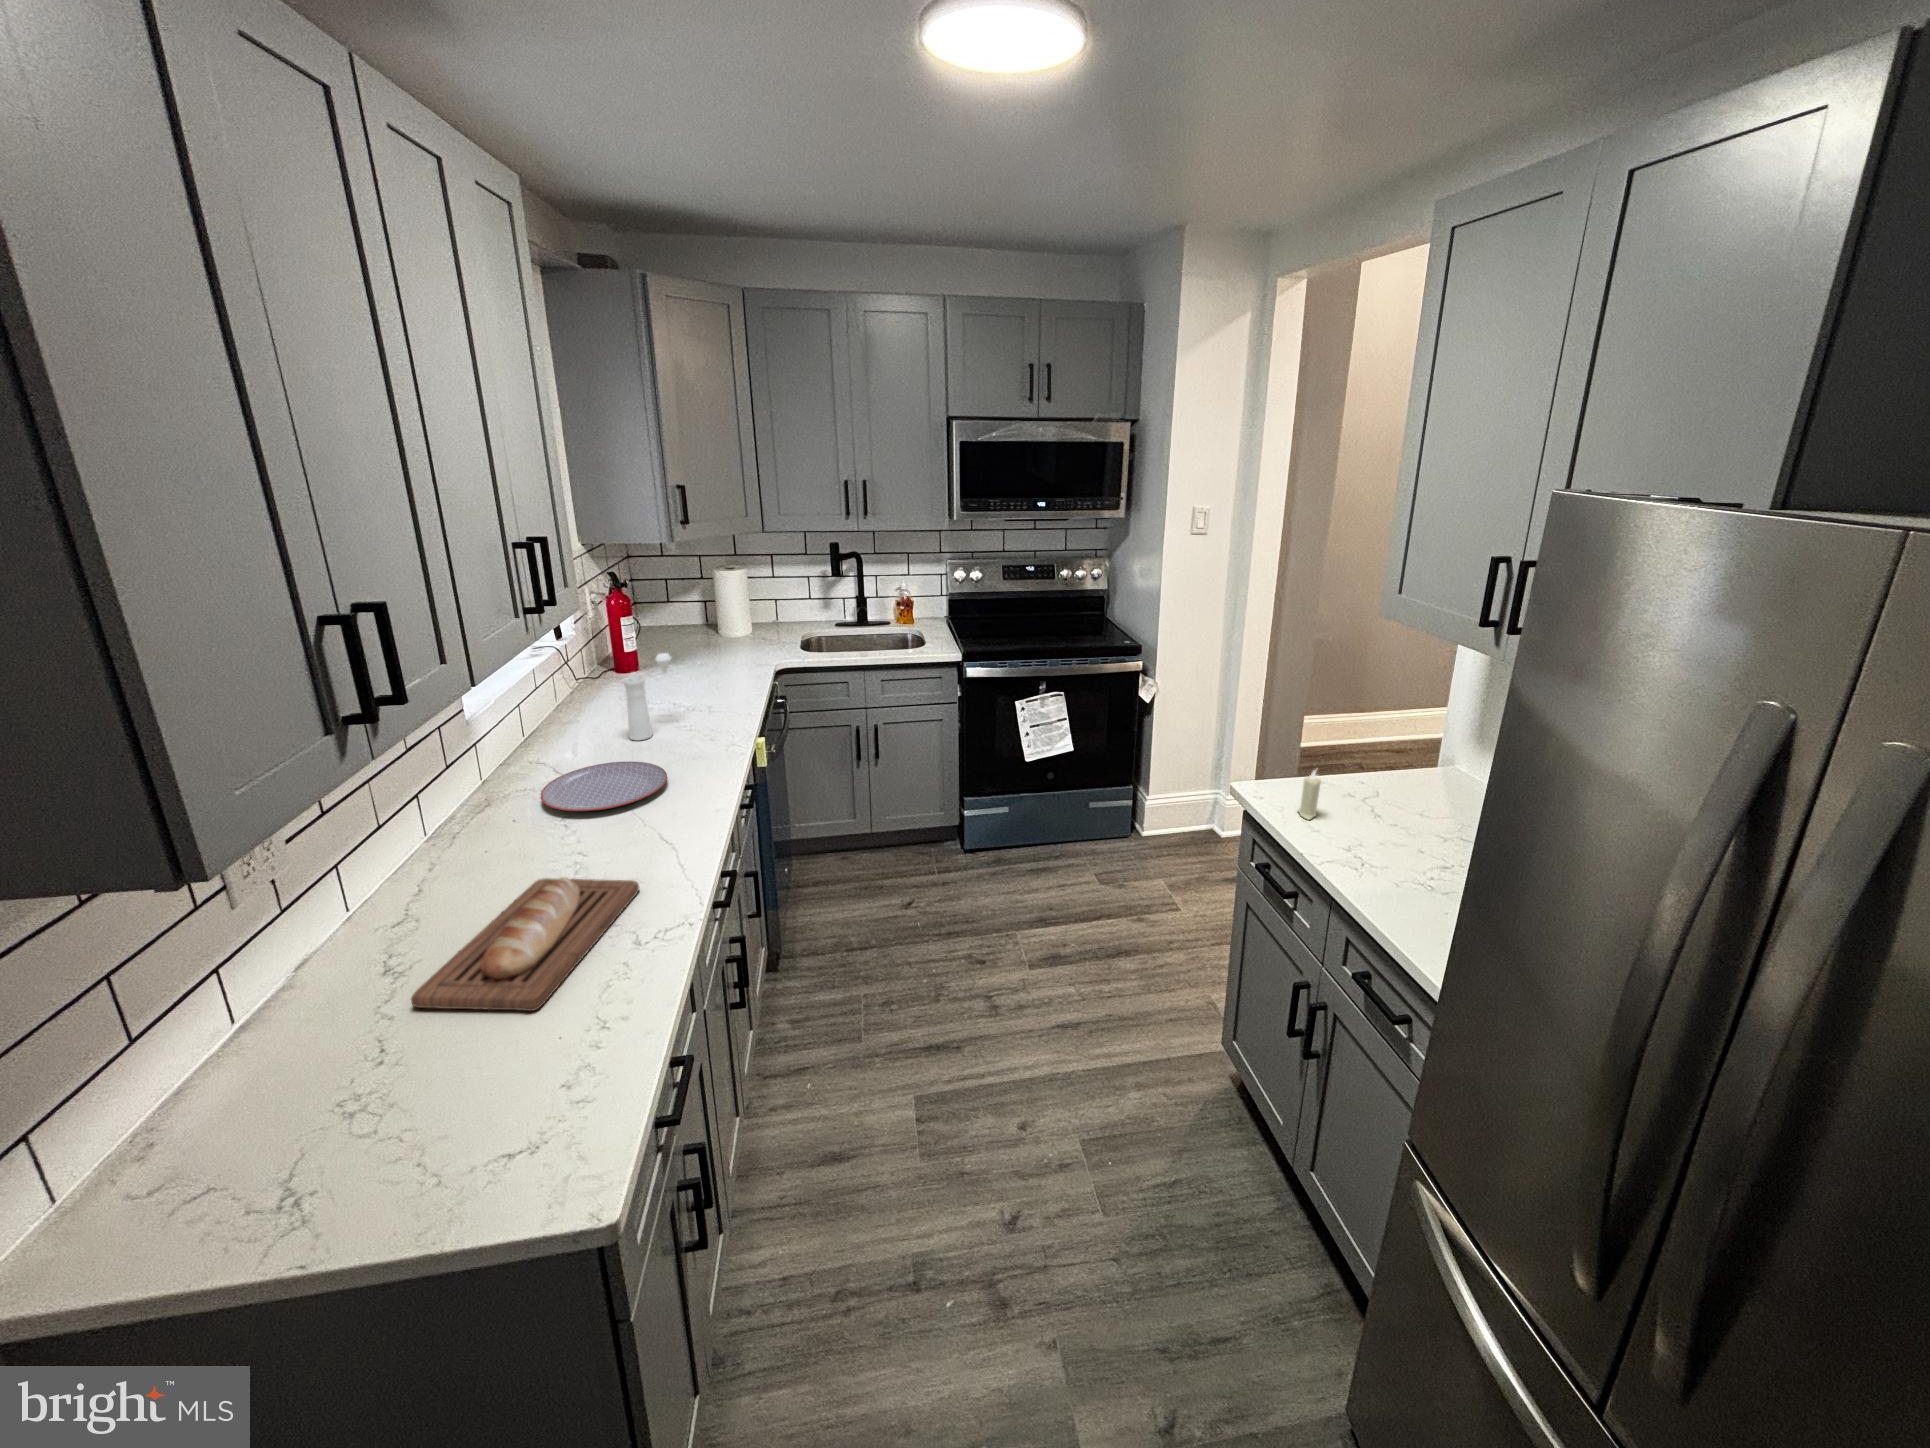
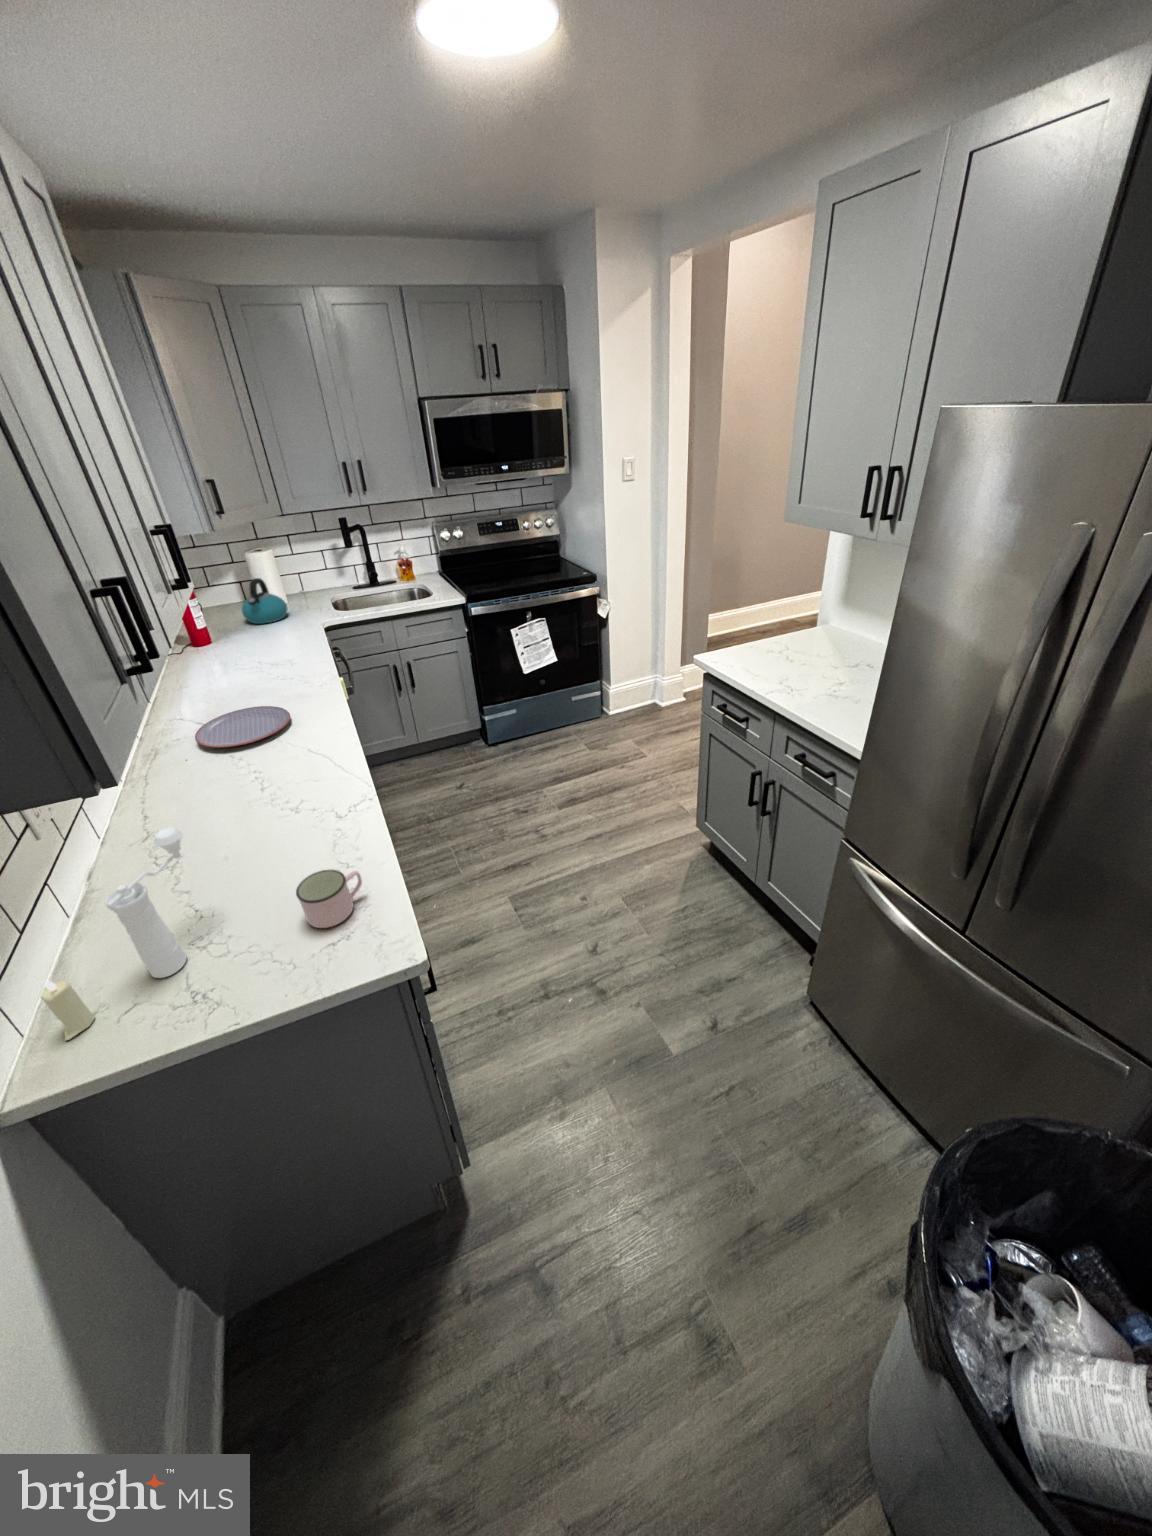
kettle: none [690,600,745,654] -> present [242,578,288,624]
pepper mill: present [623,653,671,740] -> present [106,827,187,978]
candle: present [1298,771,1321,819] -> present [40,980,94,1040]
bread loaf: present [411,877,639,1011] -> none [193,782,316,885]
mug: none [495,1027,601,1119] -> present [296,870,362,928]

